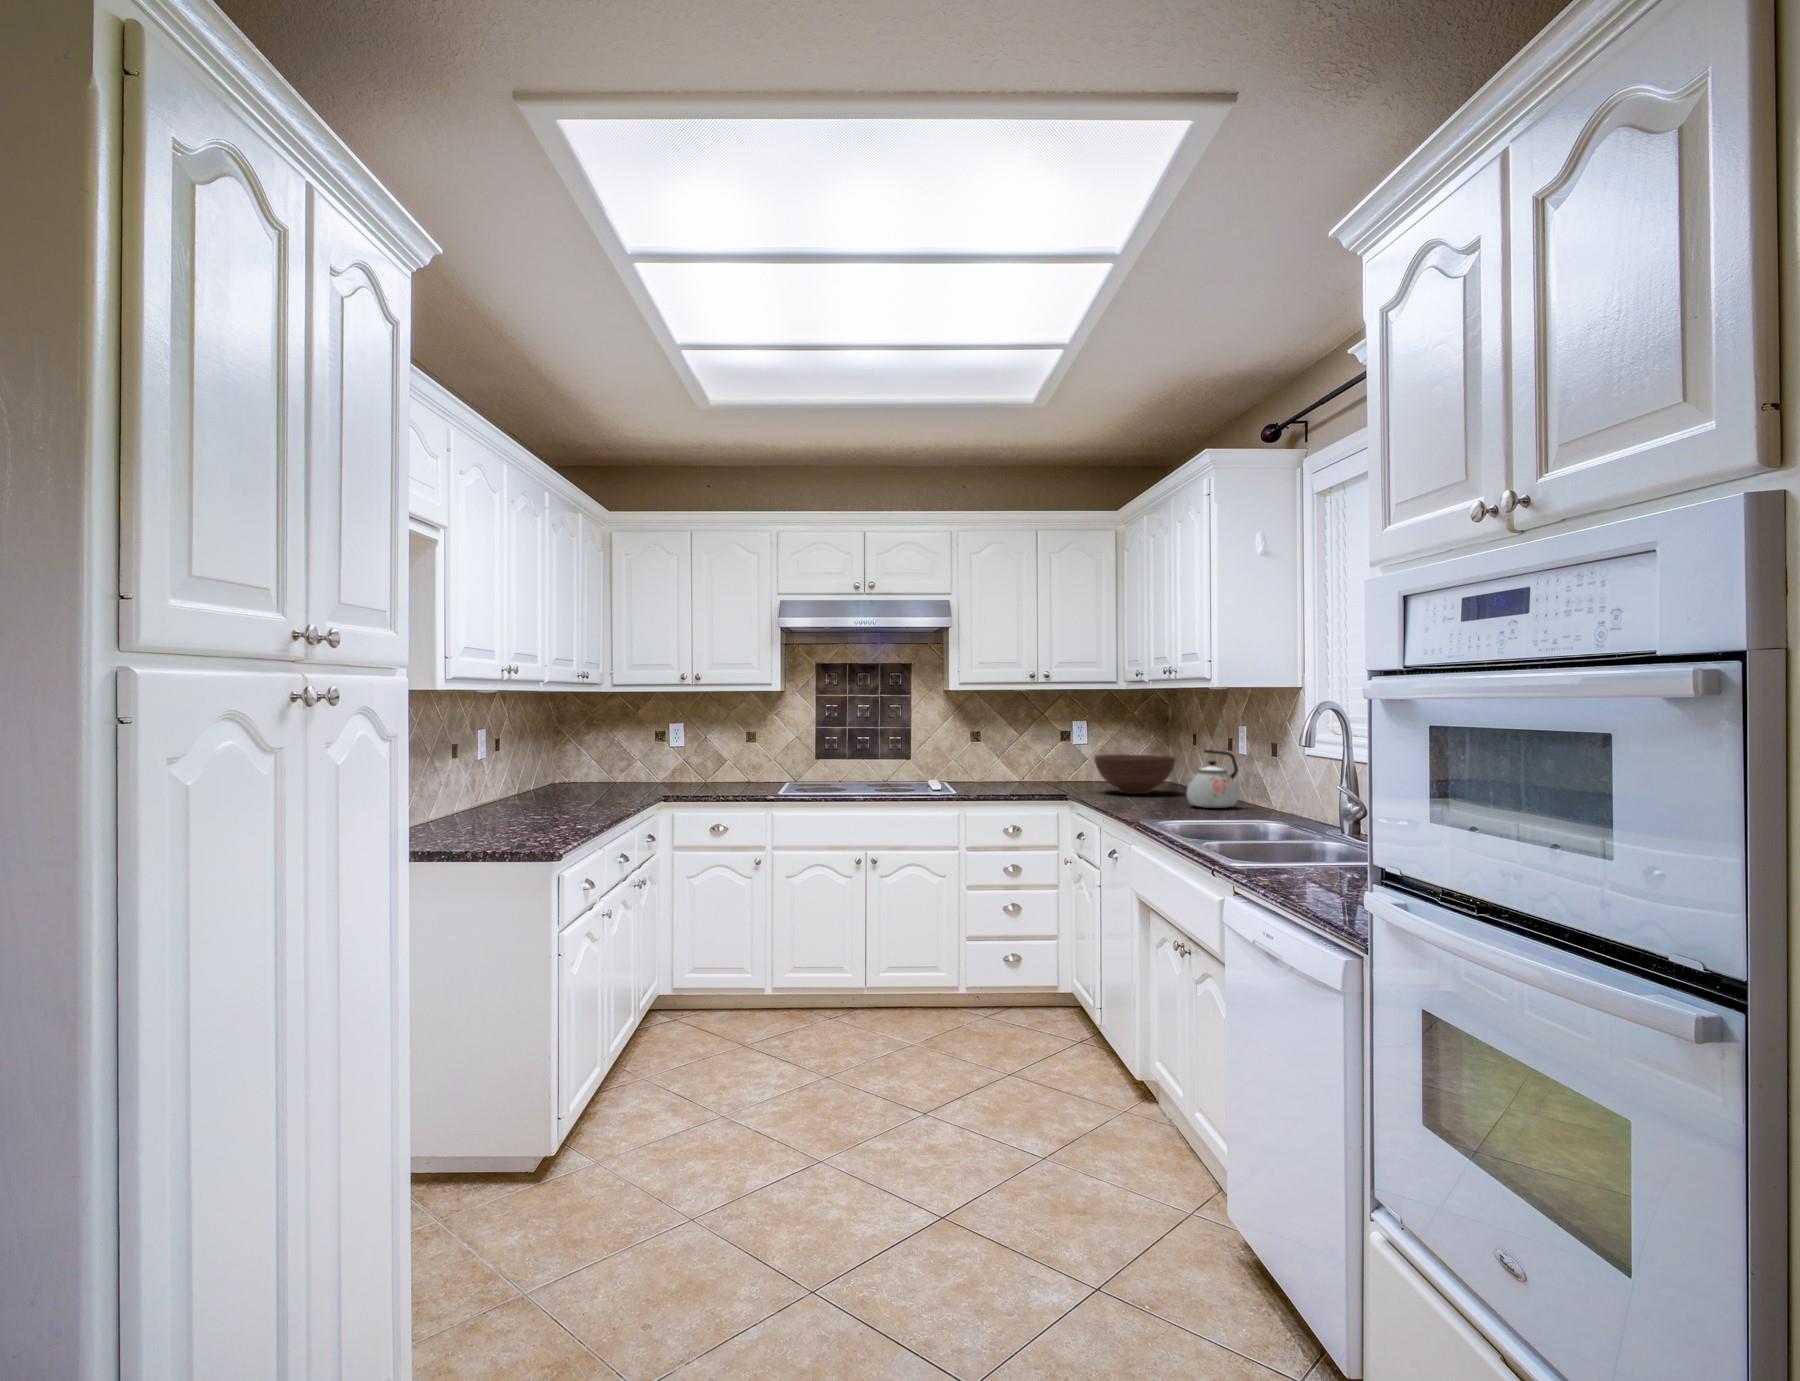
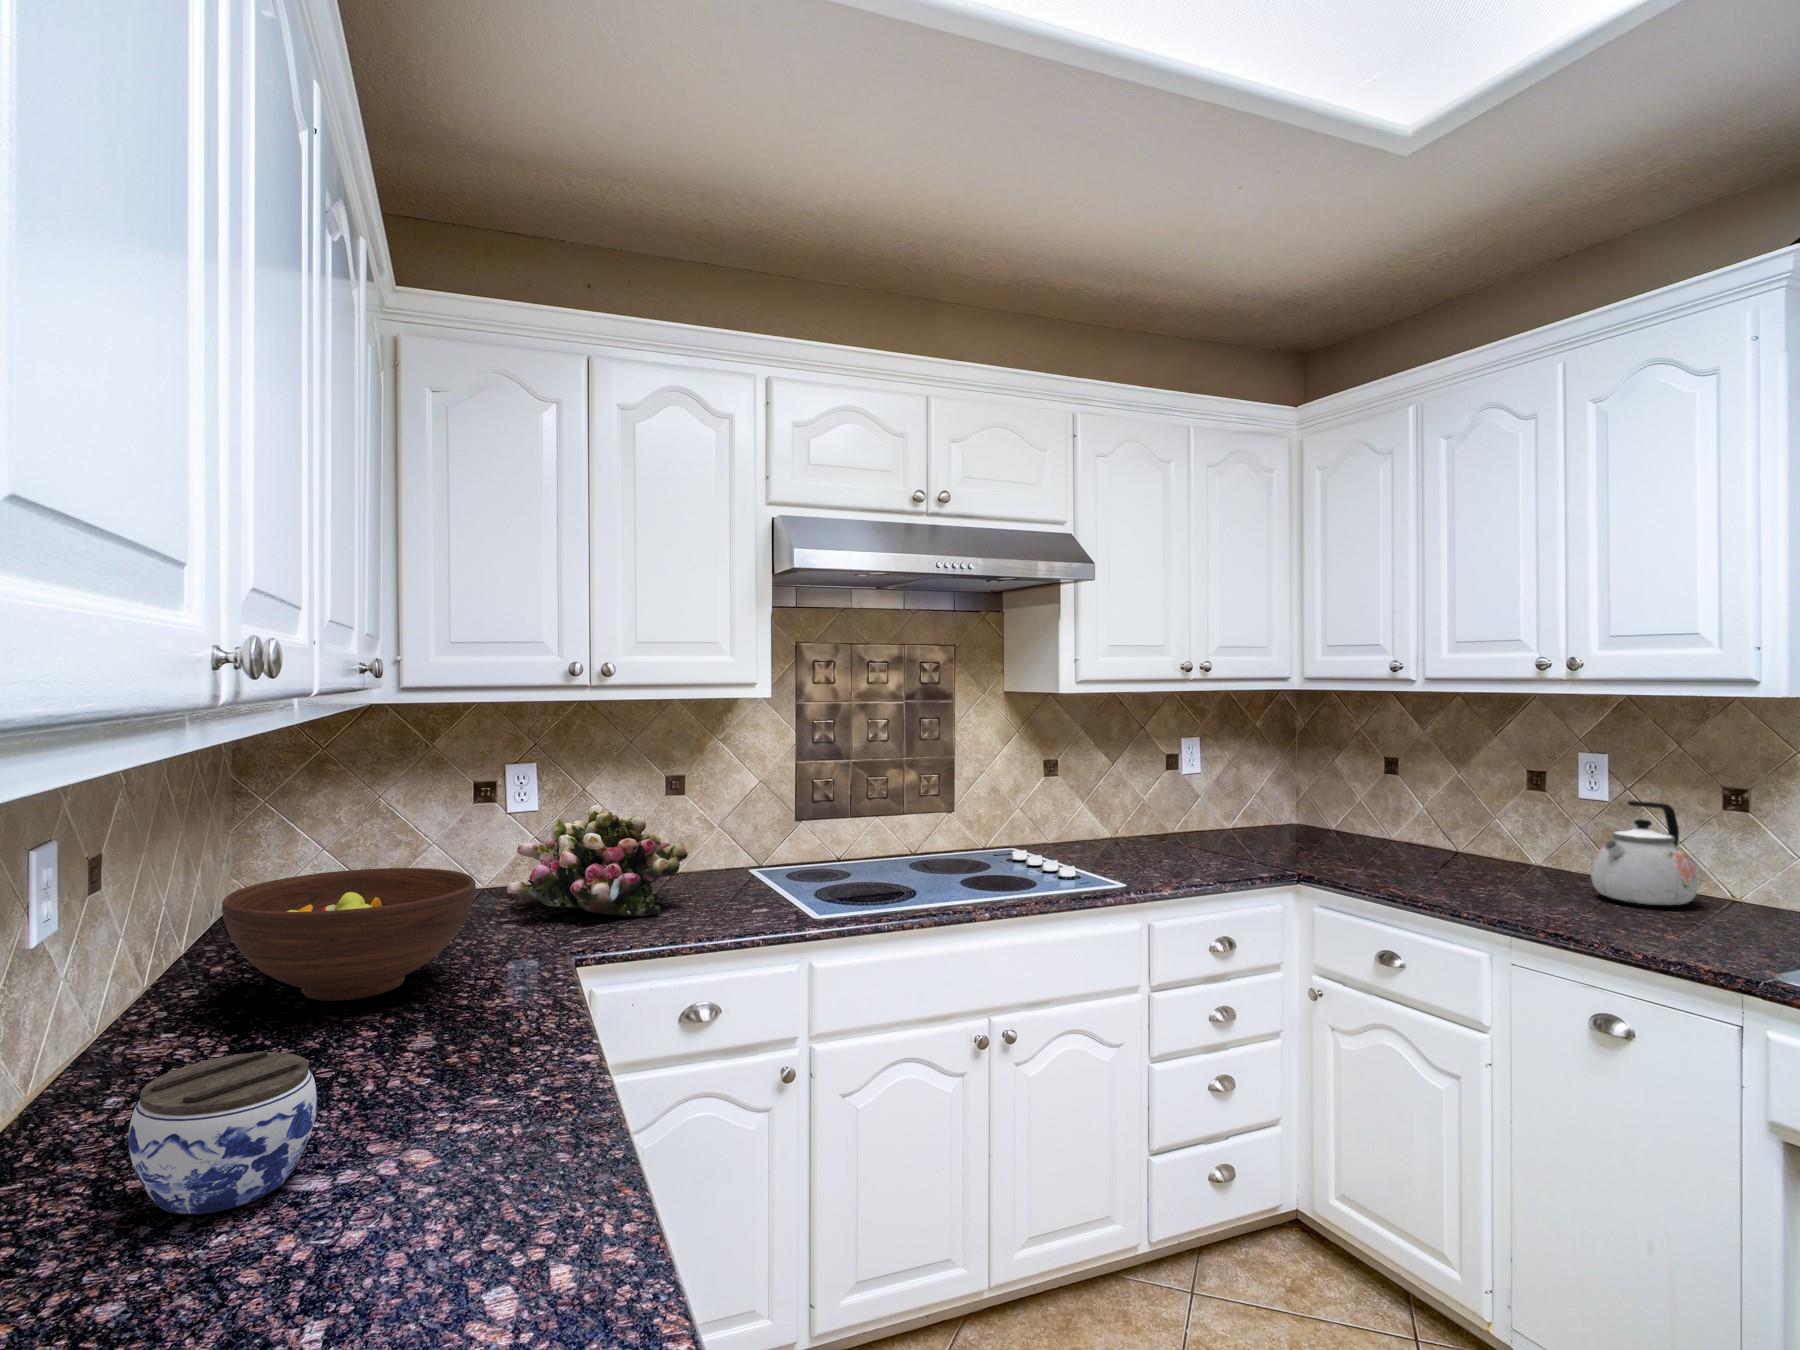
flower arrangement: none [654,742,735,791] -> present [507,805,688,916]
fruit bowl: present [1095,754,1175,794] -> present [222,868,476,1001]
jar: none [492,783,537,816] -> present [129,1051,317,1214]

